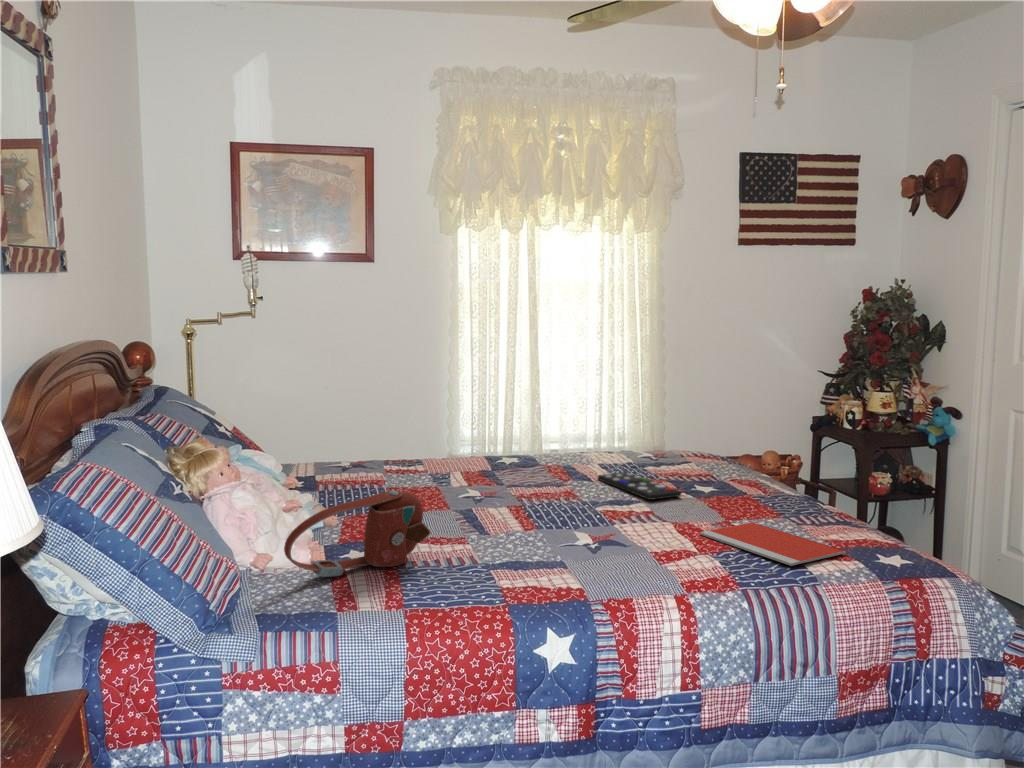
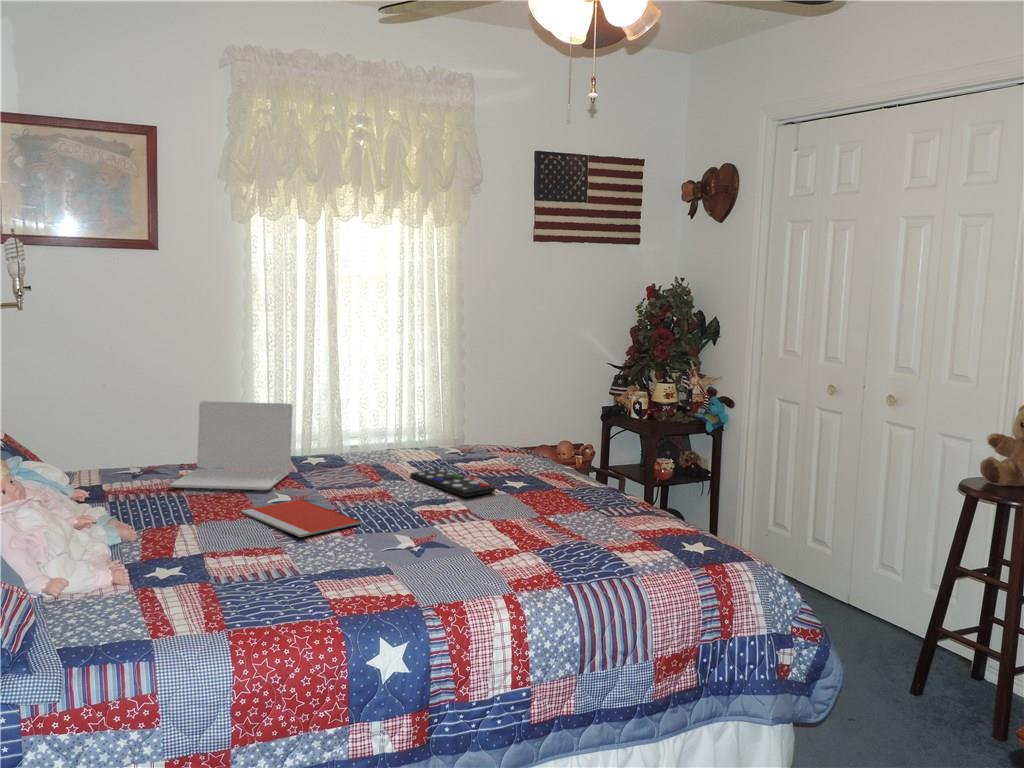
laptop: none [373,402,486,486] -> present [171,401,293,490]
handbag: present [284,491,431,577] -> none [85,502,249,600]
notebook: present [700,522,846,566] -> present [241,500,362,537]

